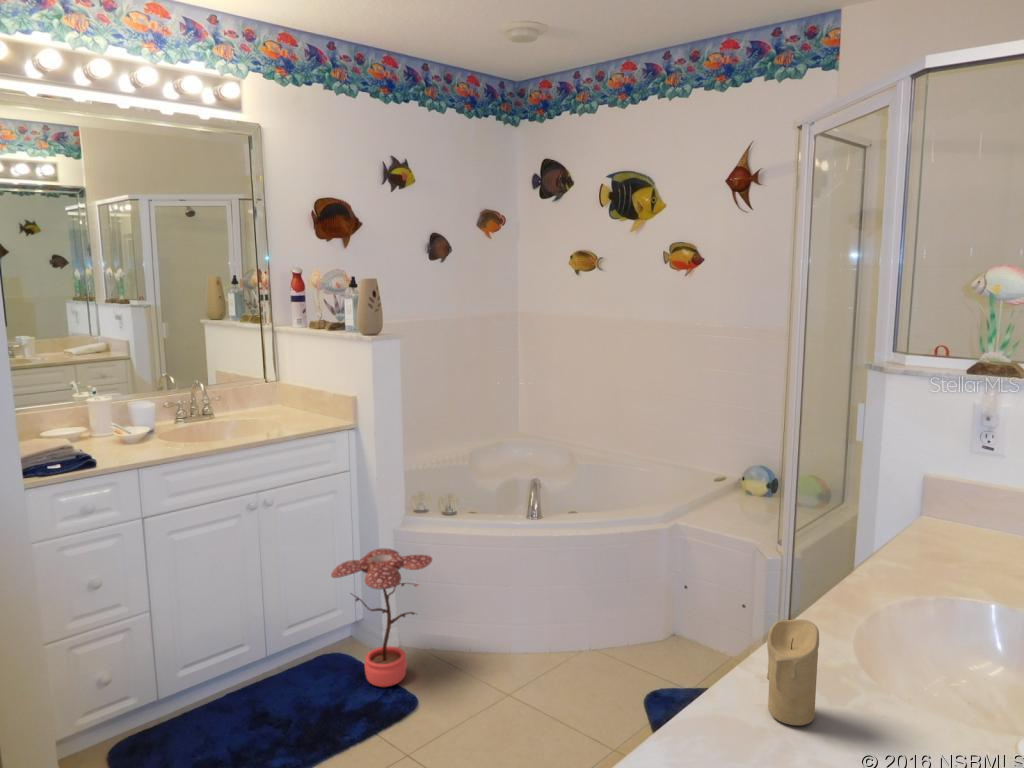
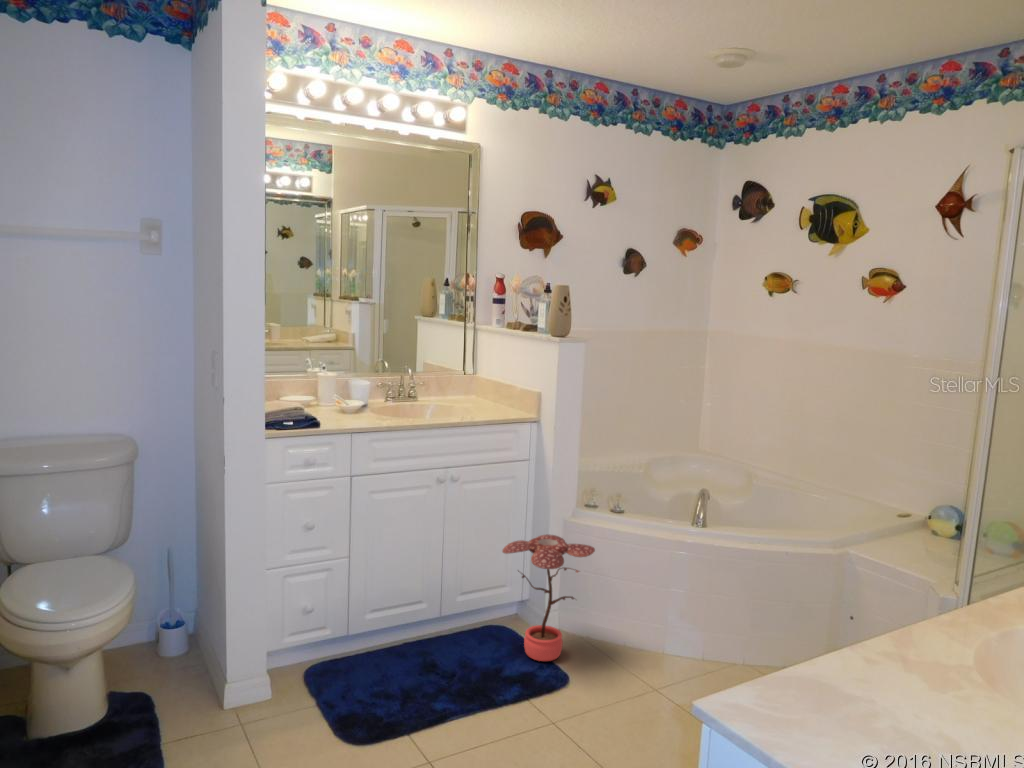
candle: present [767,619,819,725] -> none [868,608,923,706]

